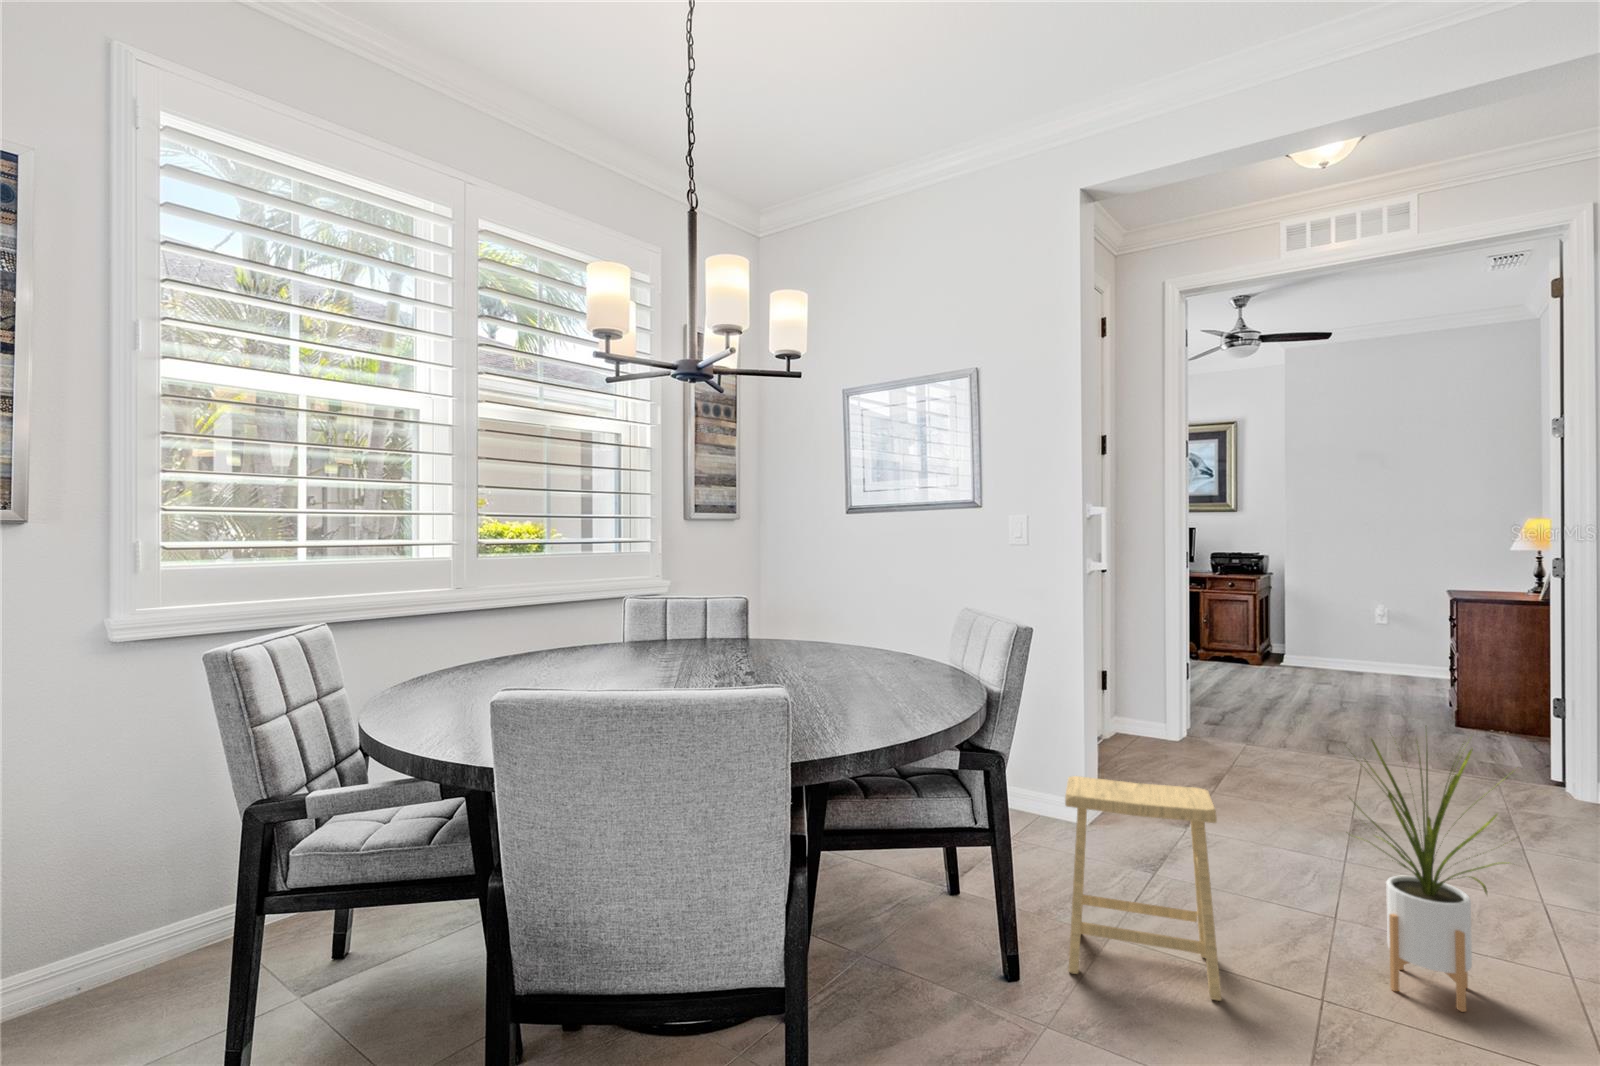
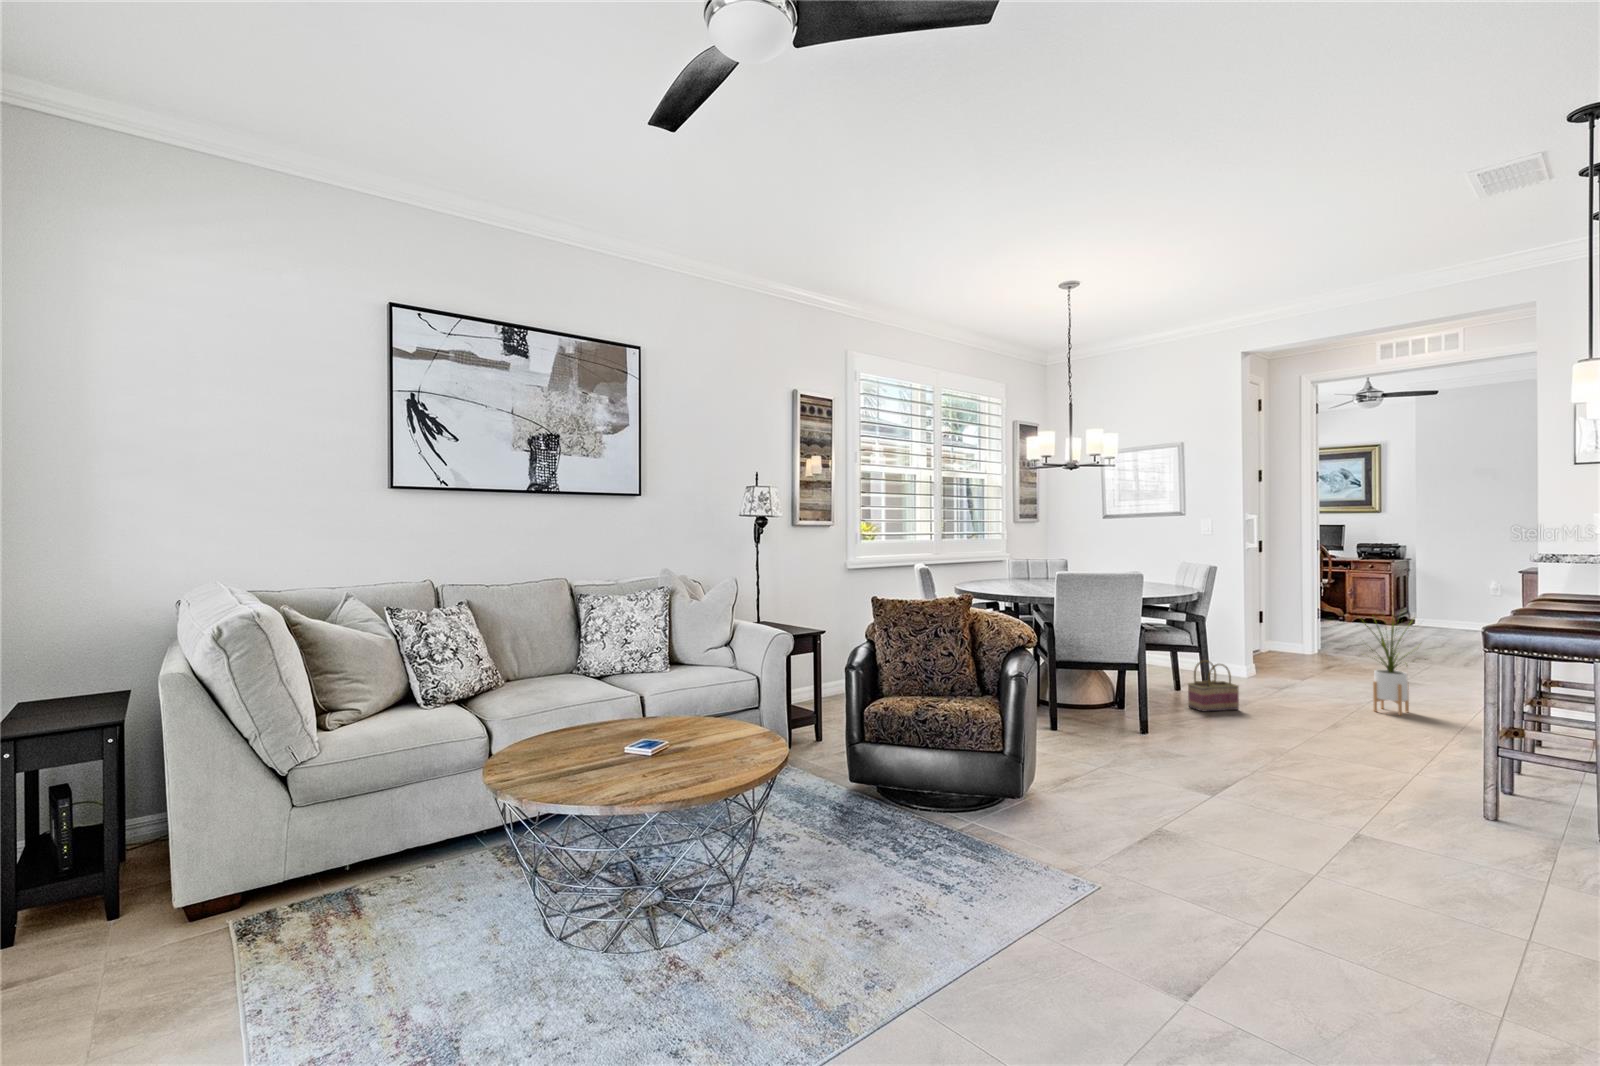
footstool: present [1065,776,1221,1001] -> none [1231,631,1297,710]
basket: none [960,871,1085,1033] -> present [1188,660,1239,712]

